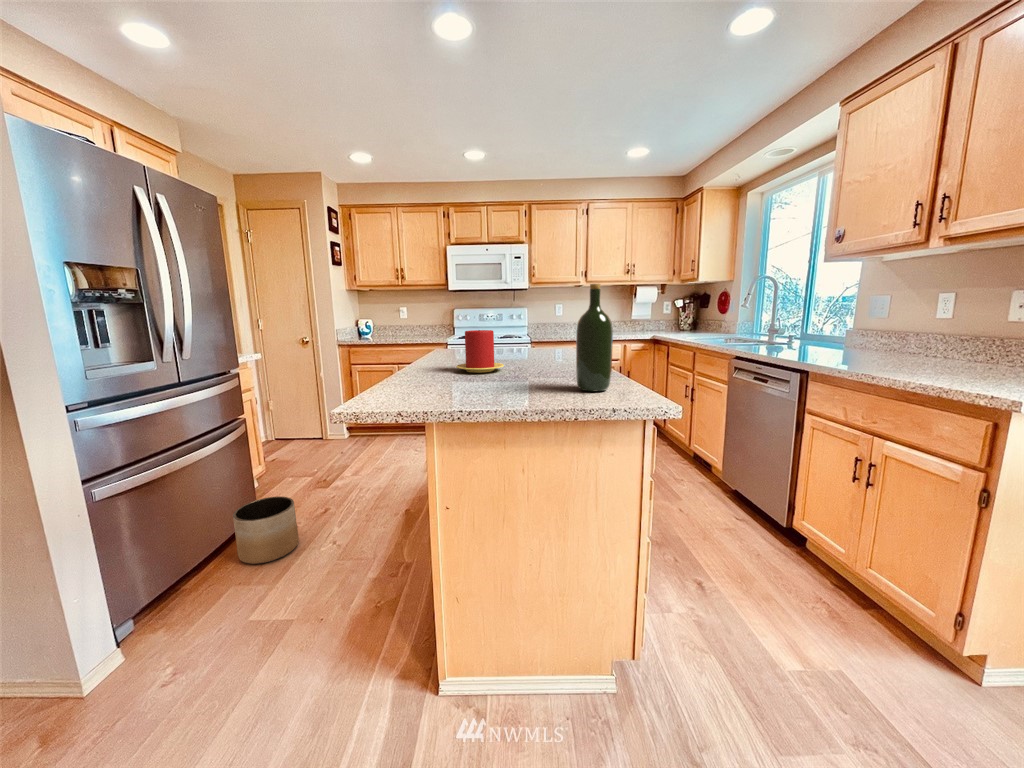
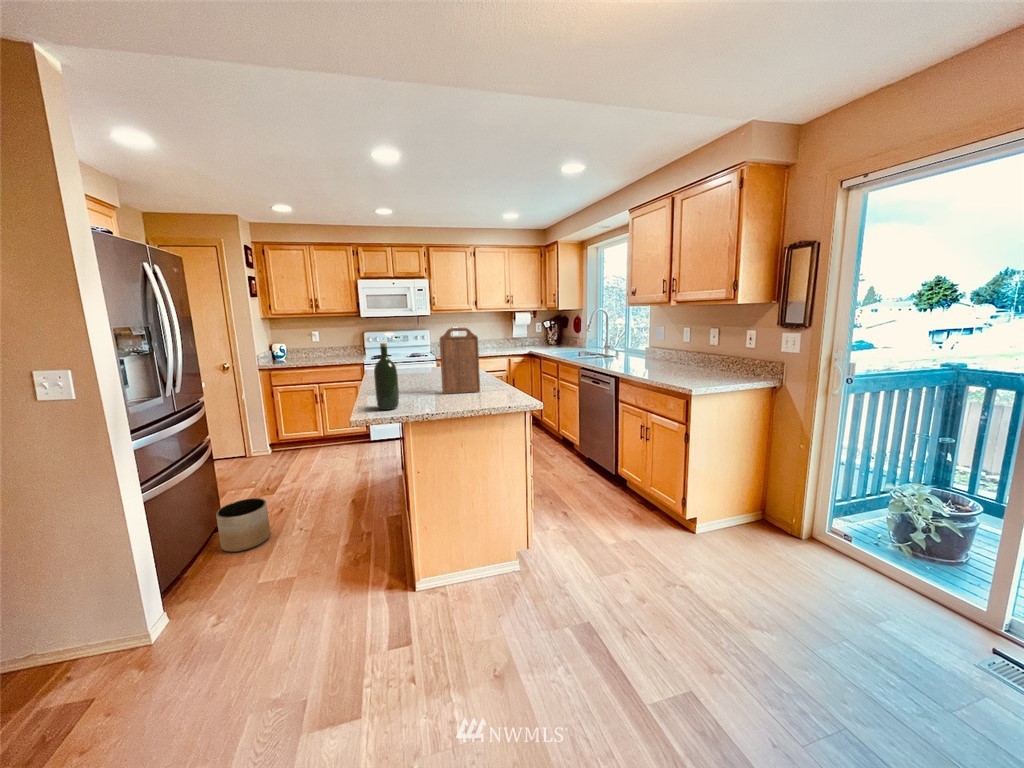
cutting board: none [506,271,569,379] -> present [440,328,480,394]
wine bottle: present [576,284,613,391] -> present [374,343,399,410]
candle: present [456,330,504,373] -> none [404,362,436,390]

